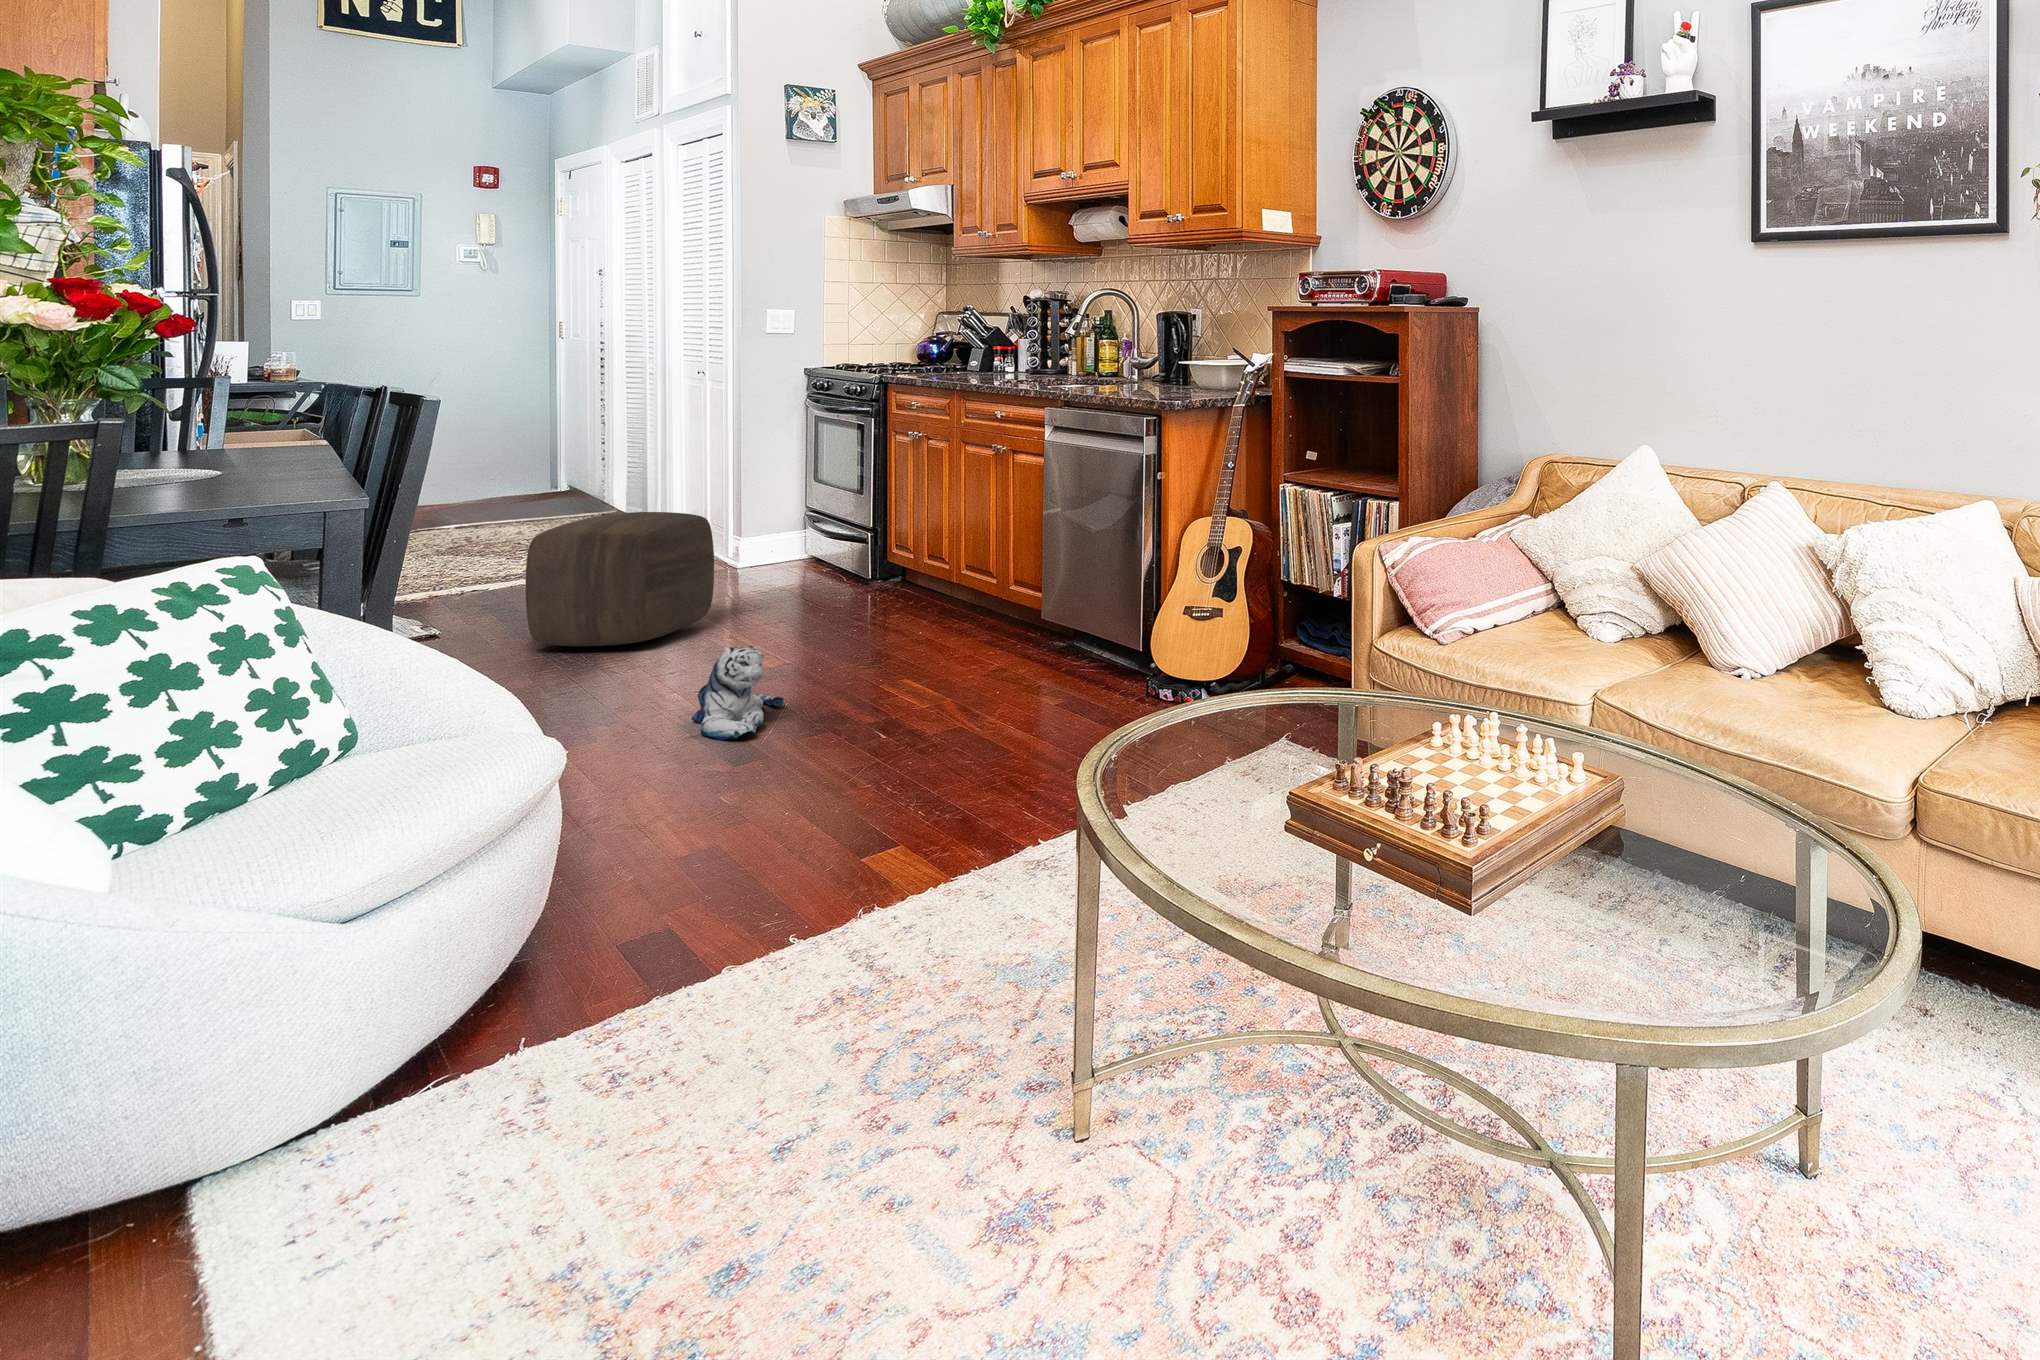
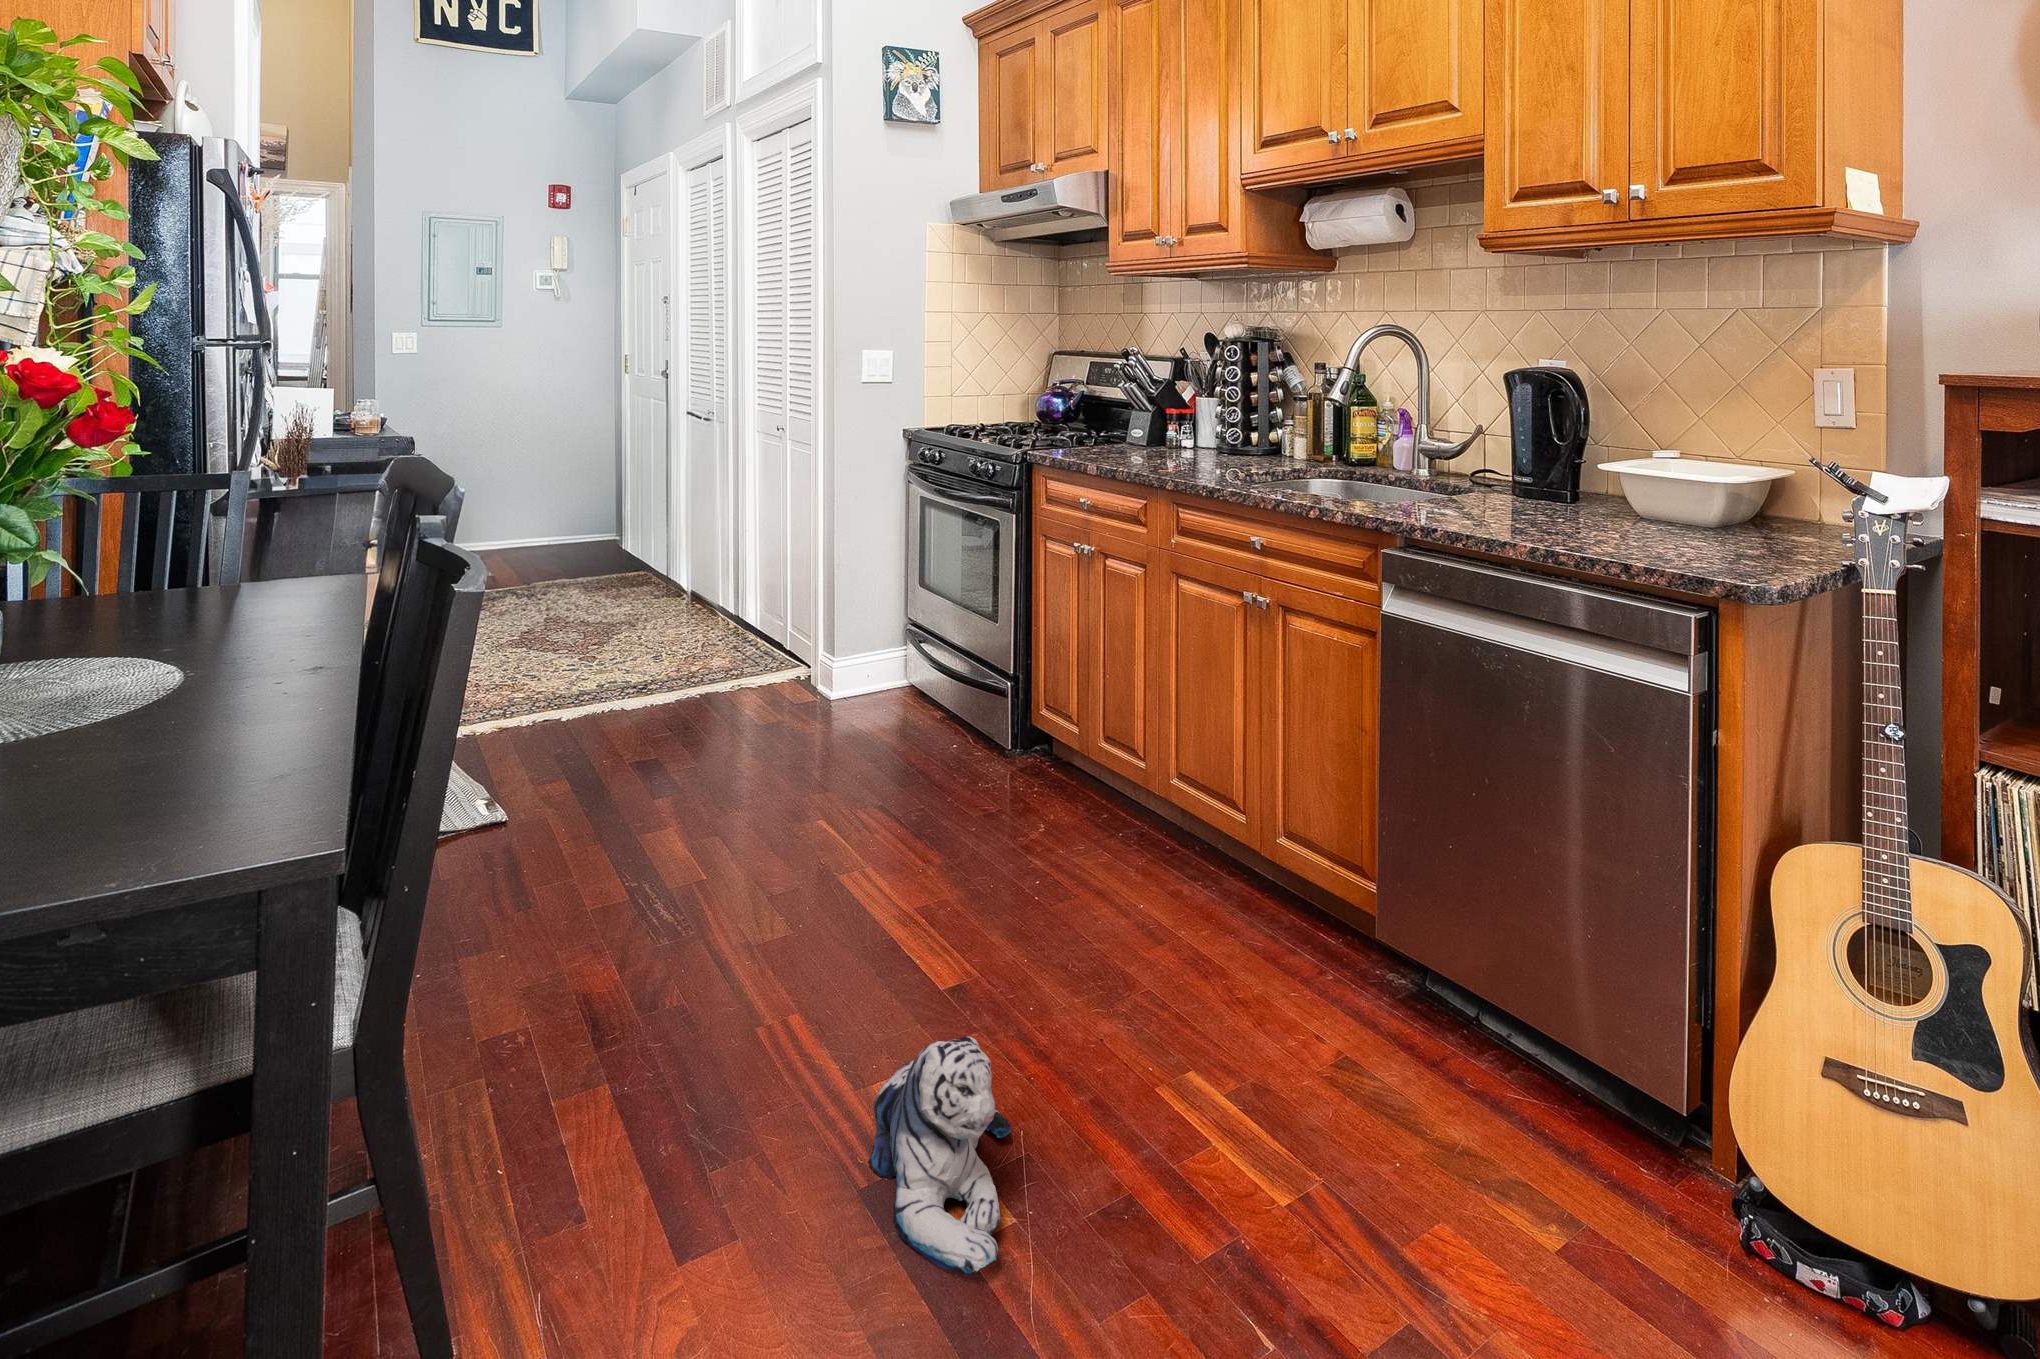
ottoman: present [526,512,714,646] -> none [604,662,832,883]

